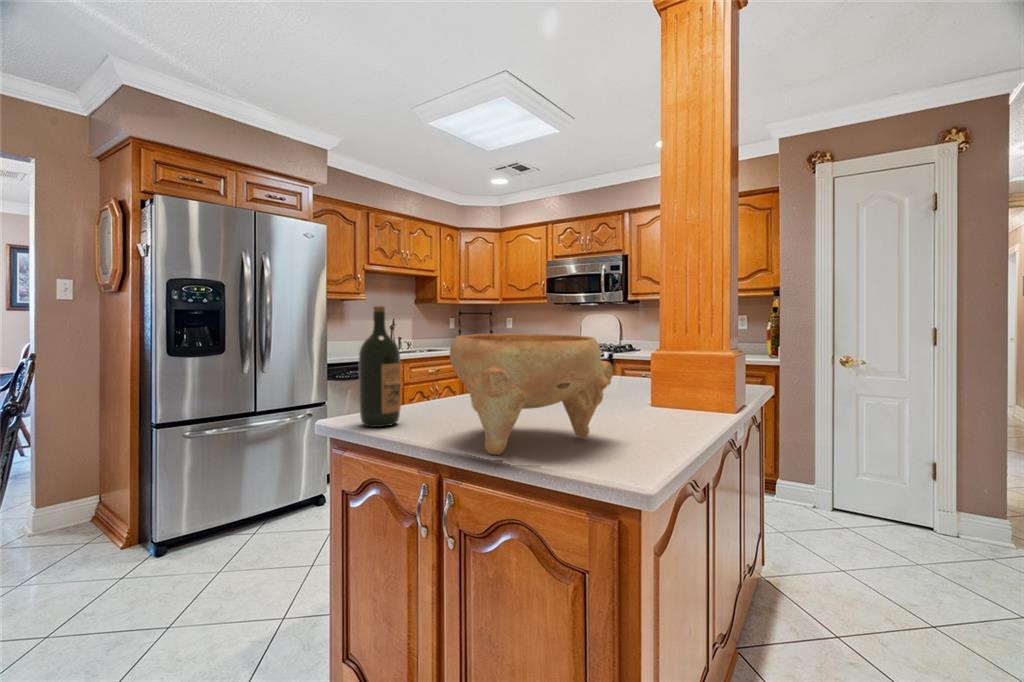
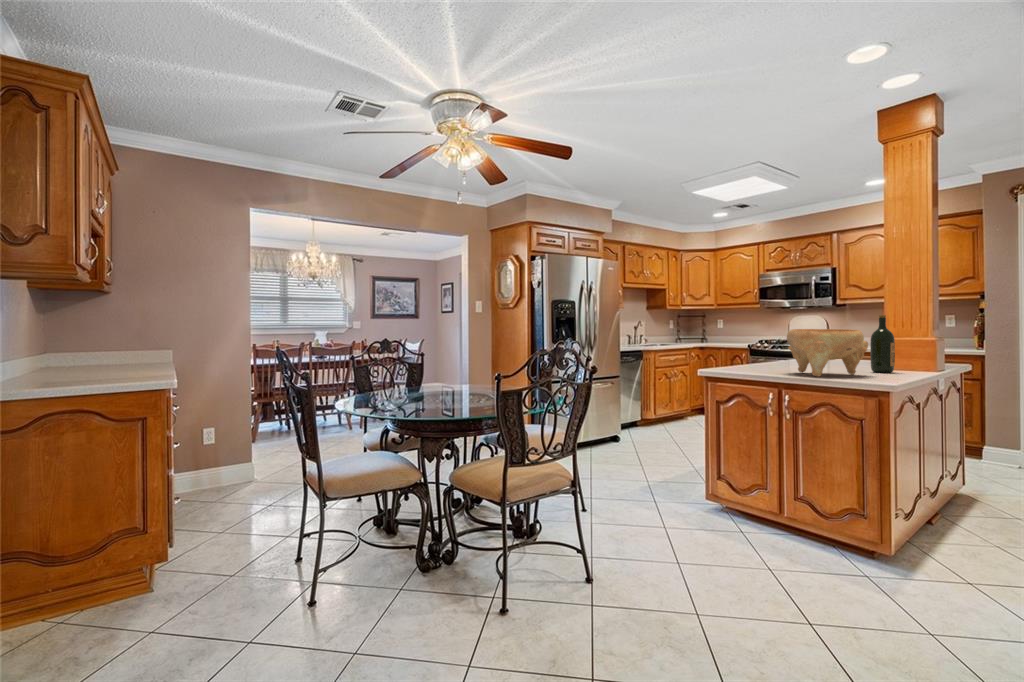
wine bottle: present [359,306,401,427] -> present [870,315,895,373]

